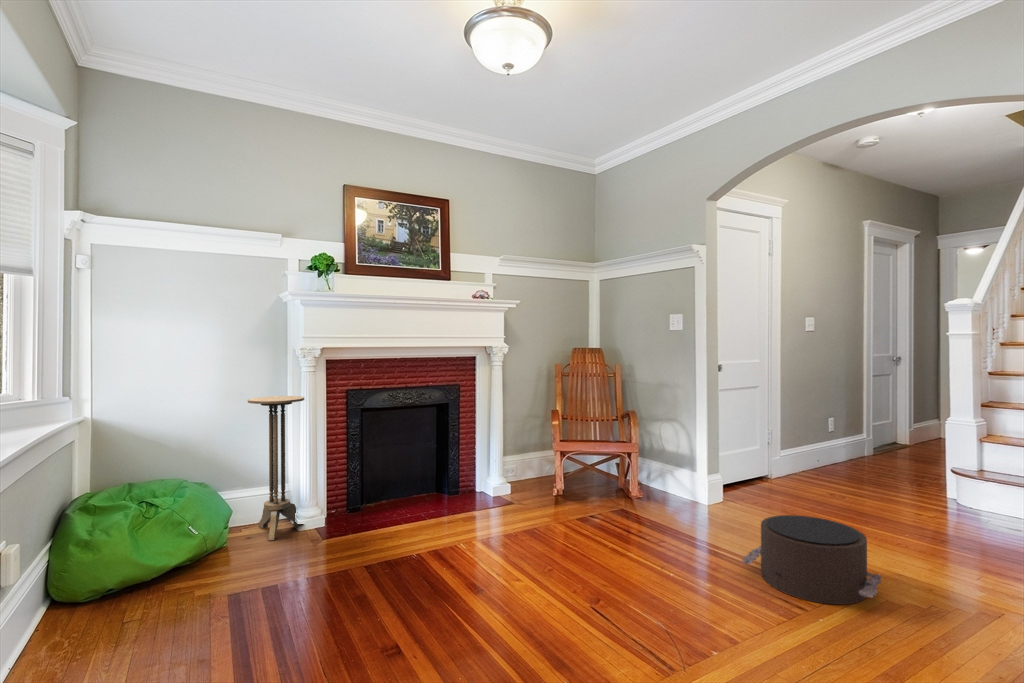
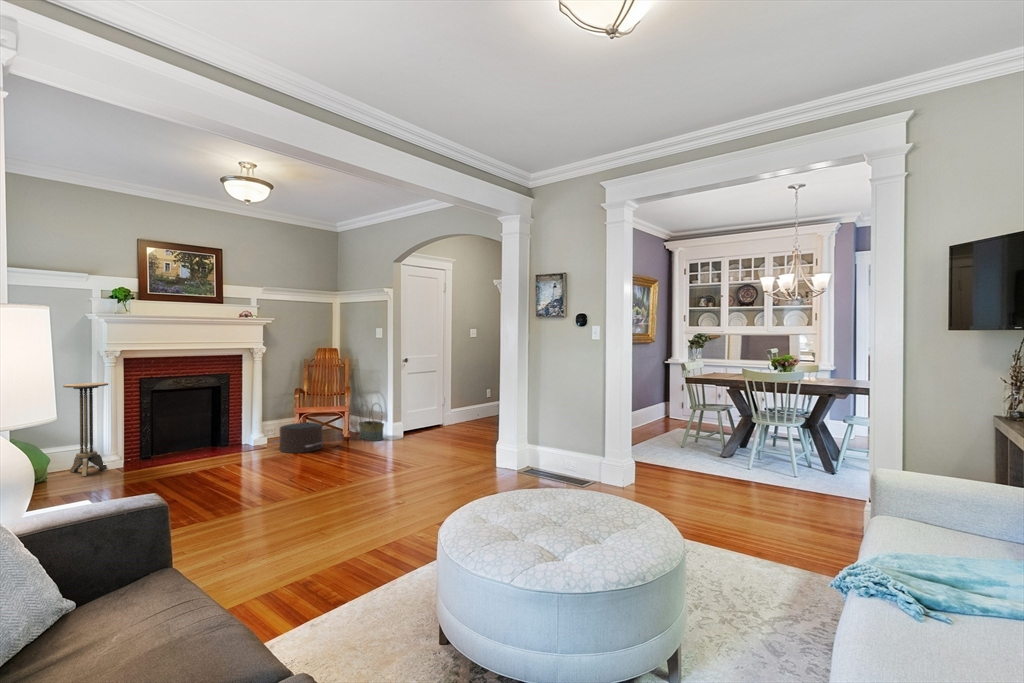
basket: none [645,437,691,504] -> present [359,409,384,441]
pouf: present [742,515,881,604] -> present [272,423,323,453]

